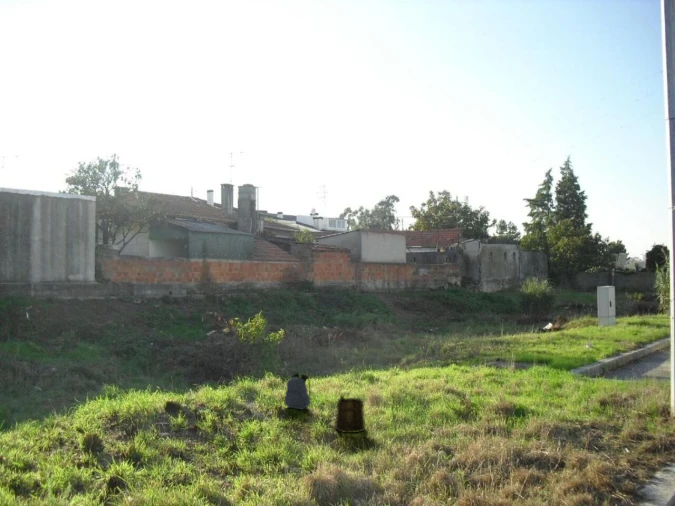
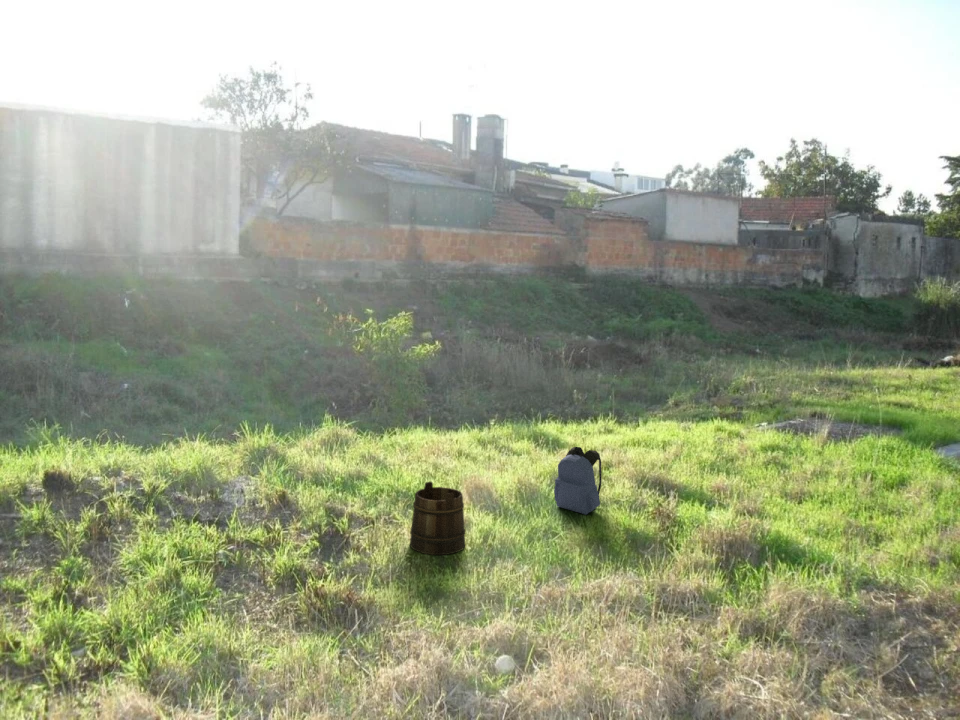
backpack: present [285,373,310,410] -> present [554,447,601,515]

